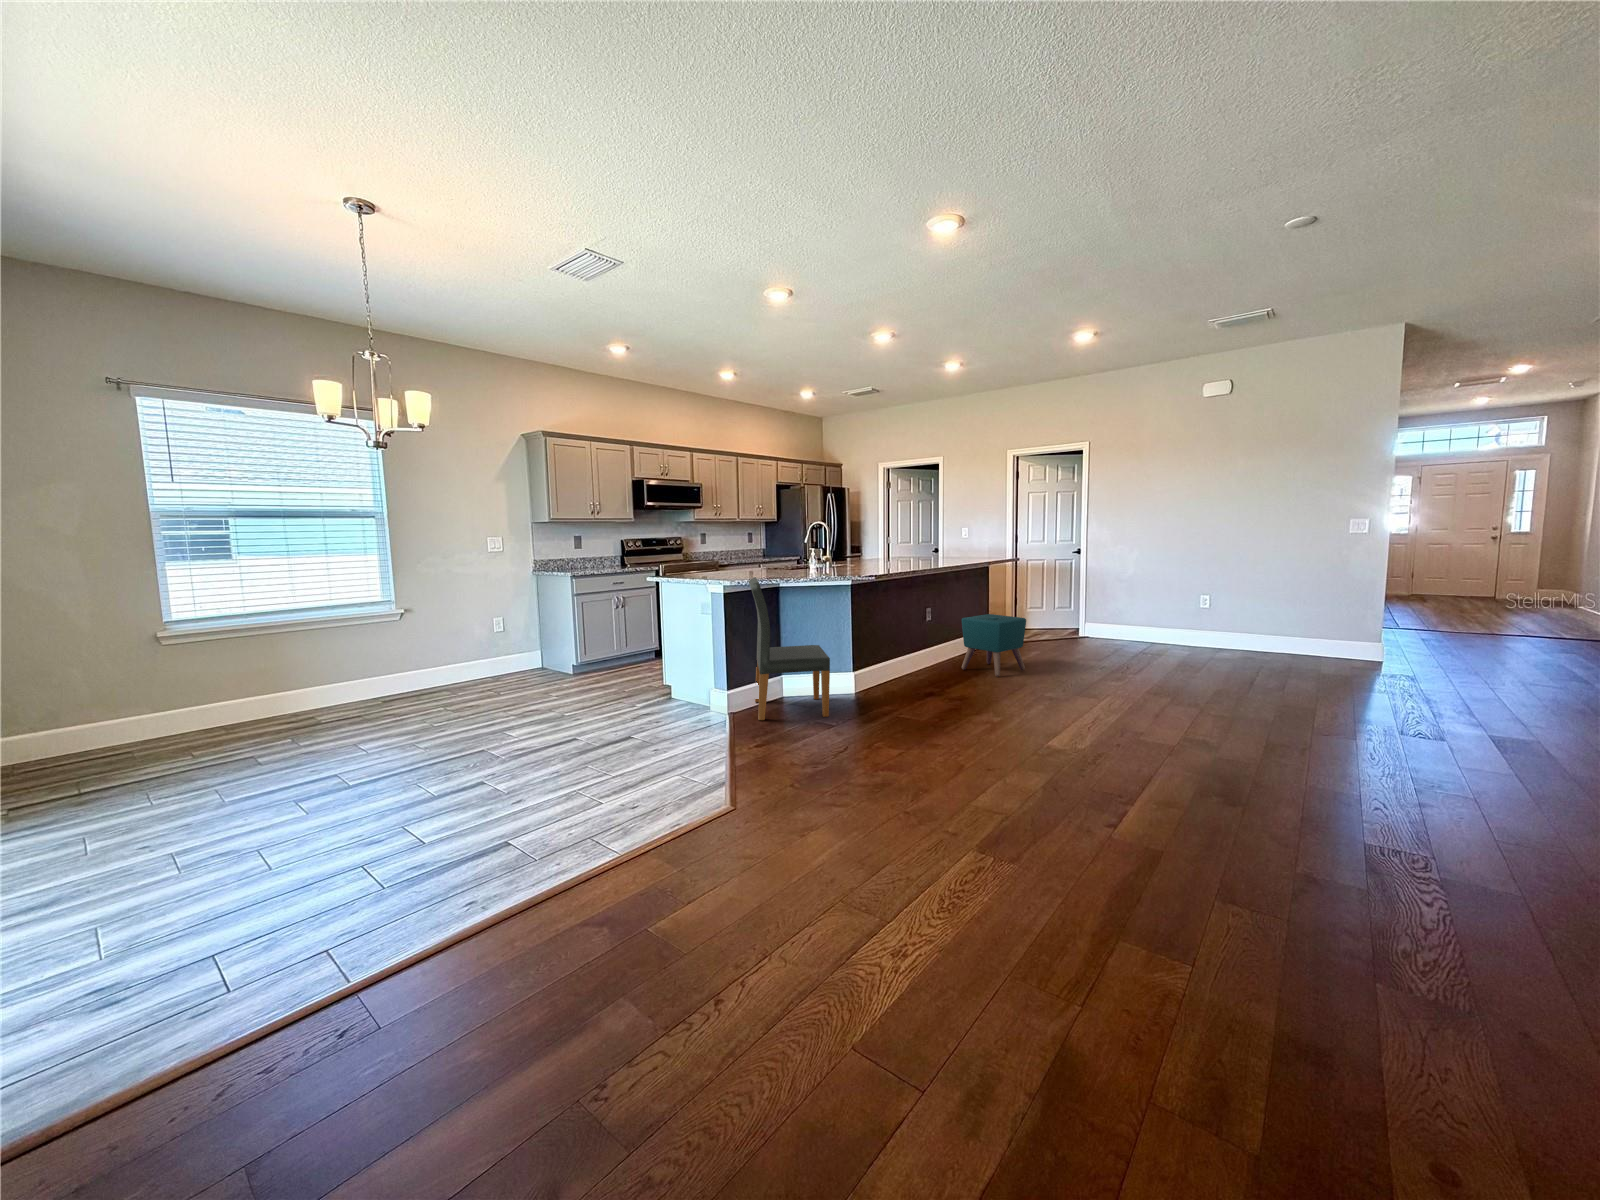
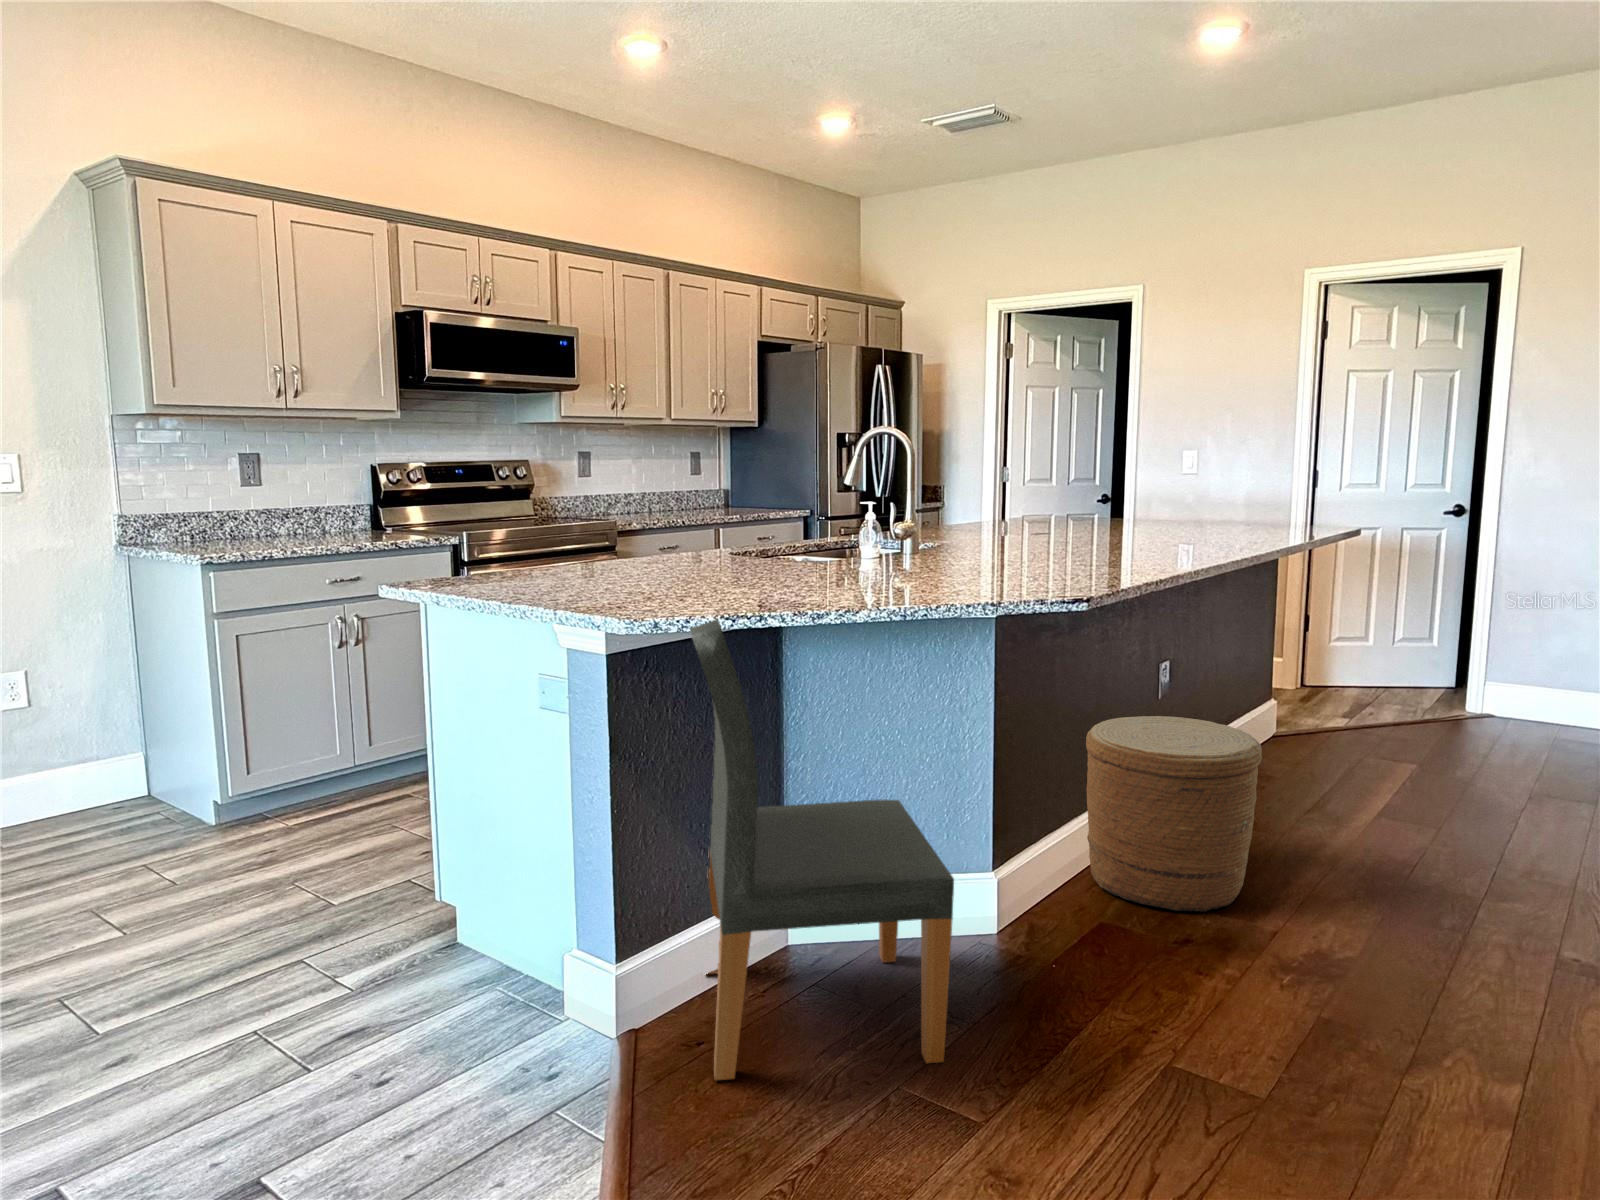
ottoman: present [962,614,1026,677] -> none [1260,680,1448,867]
woven basket: none [889,624,949,688] -> present [1086,716,1262,912]

